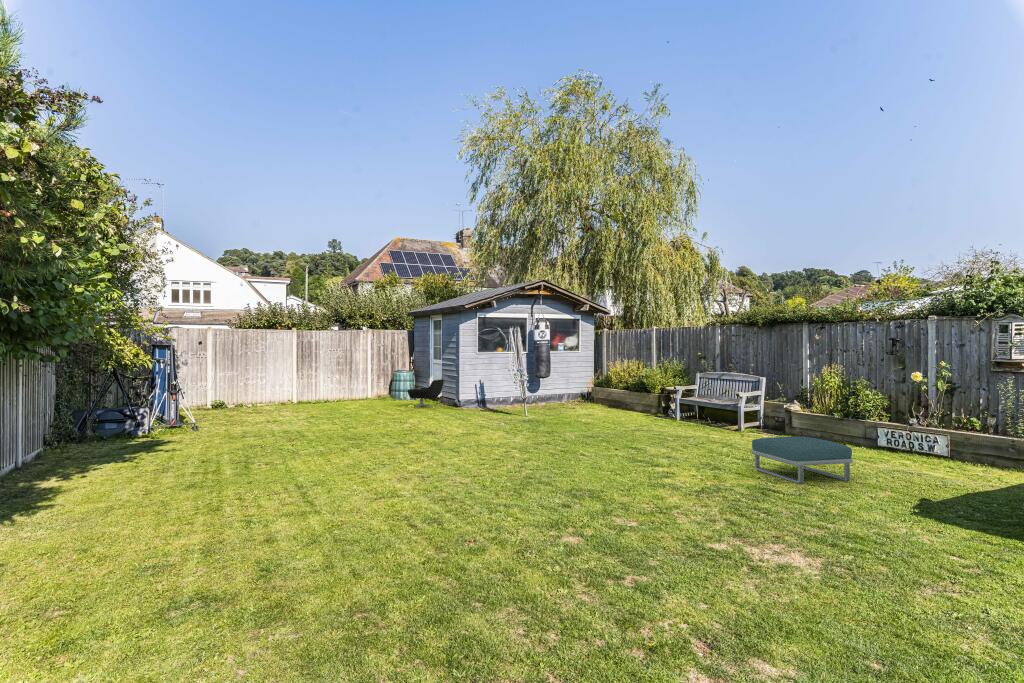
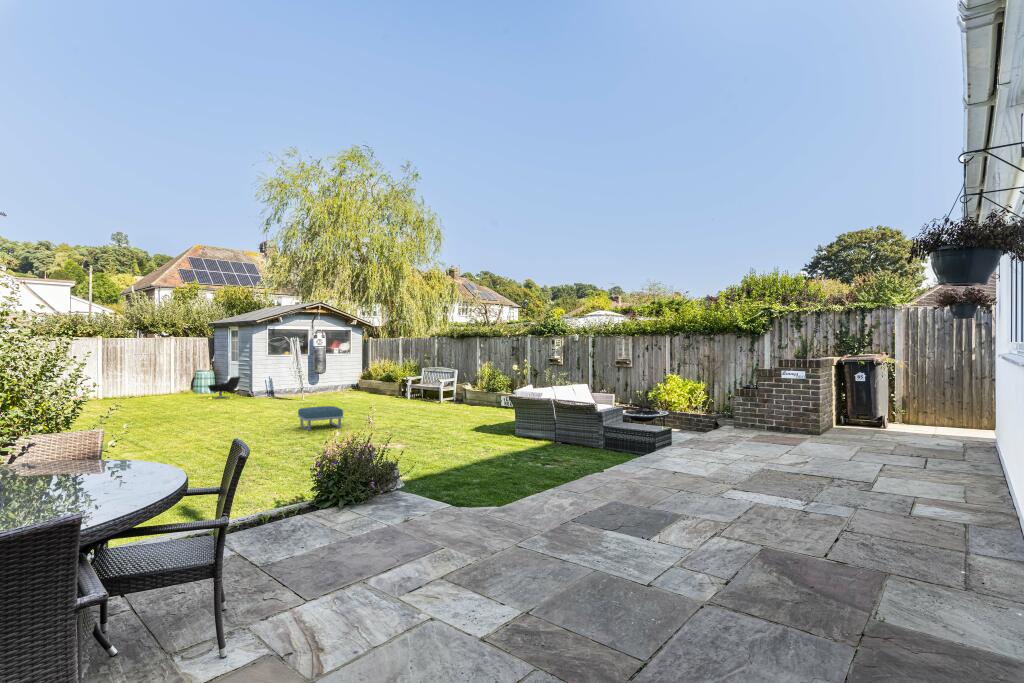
footstool: present [752,437,853,484] -> present [298,406,343,431]

